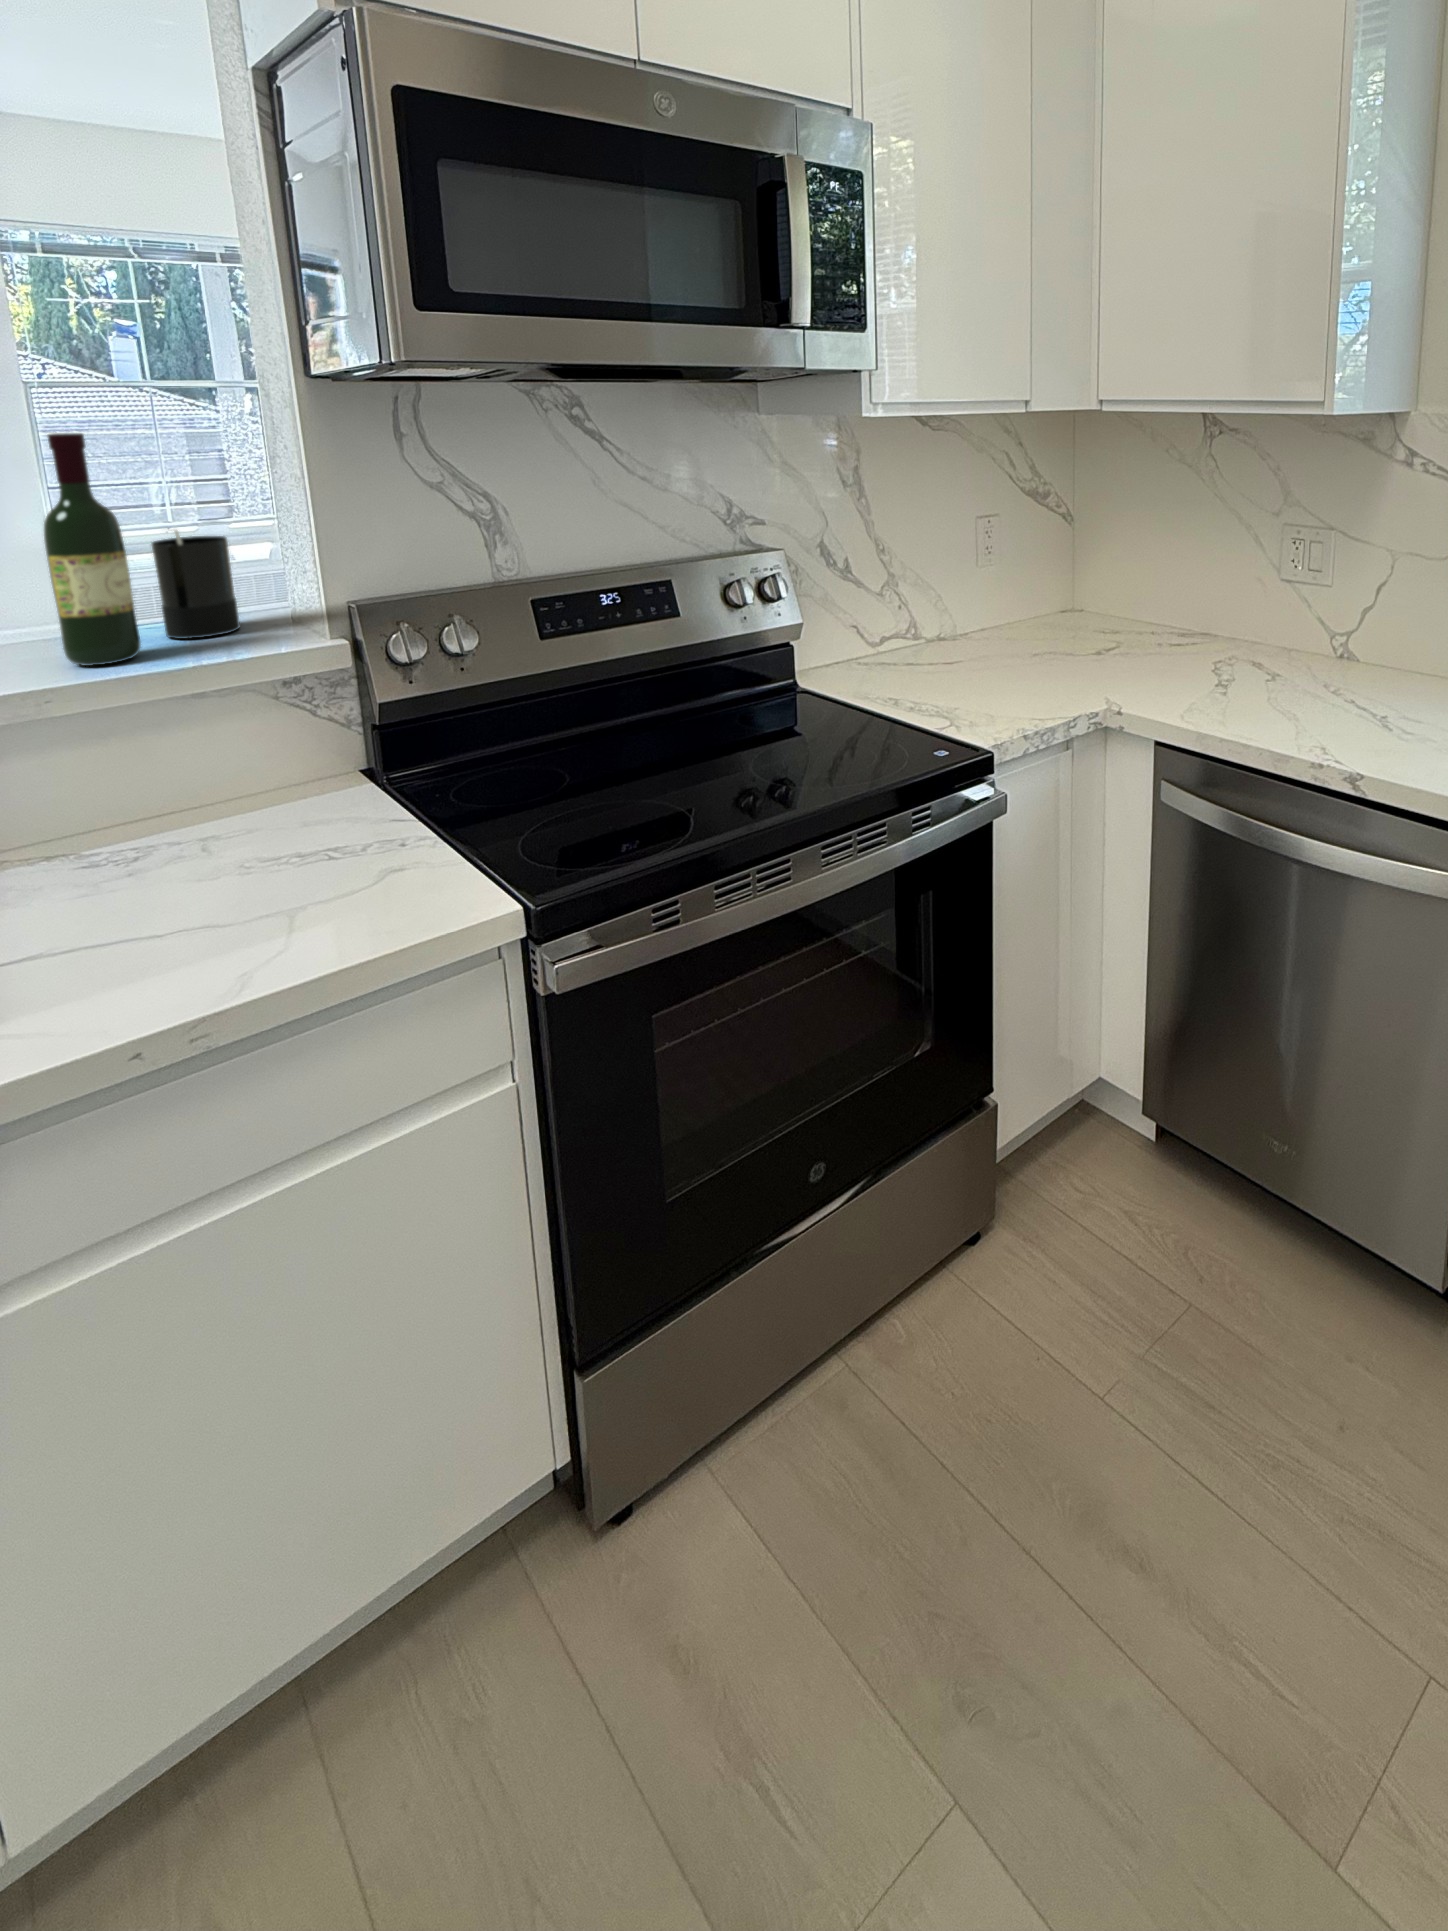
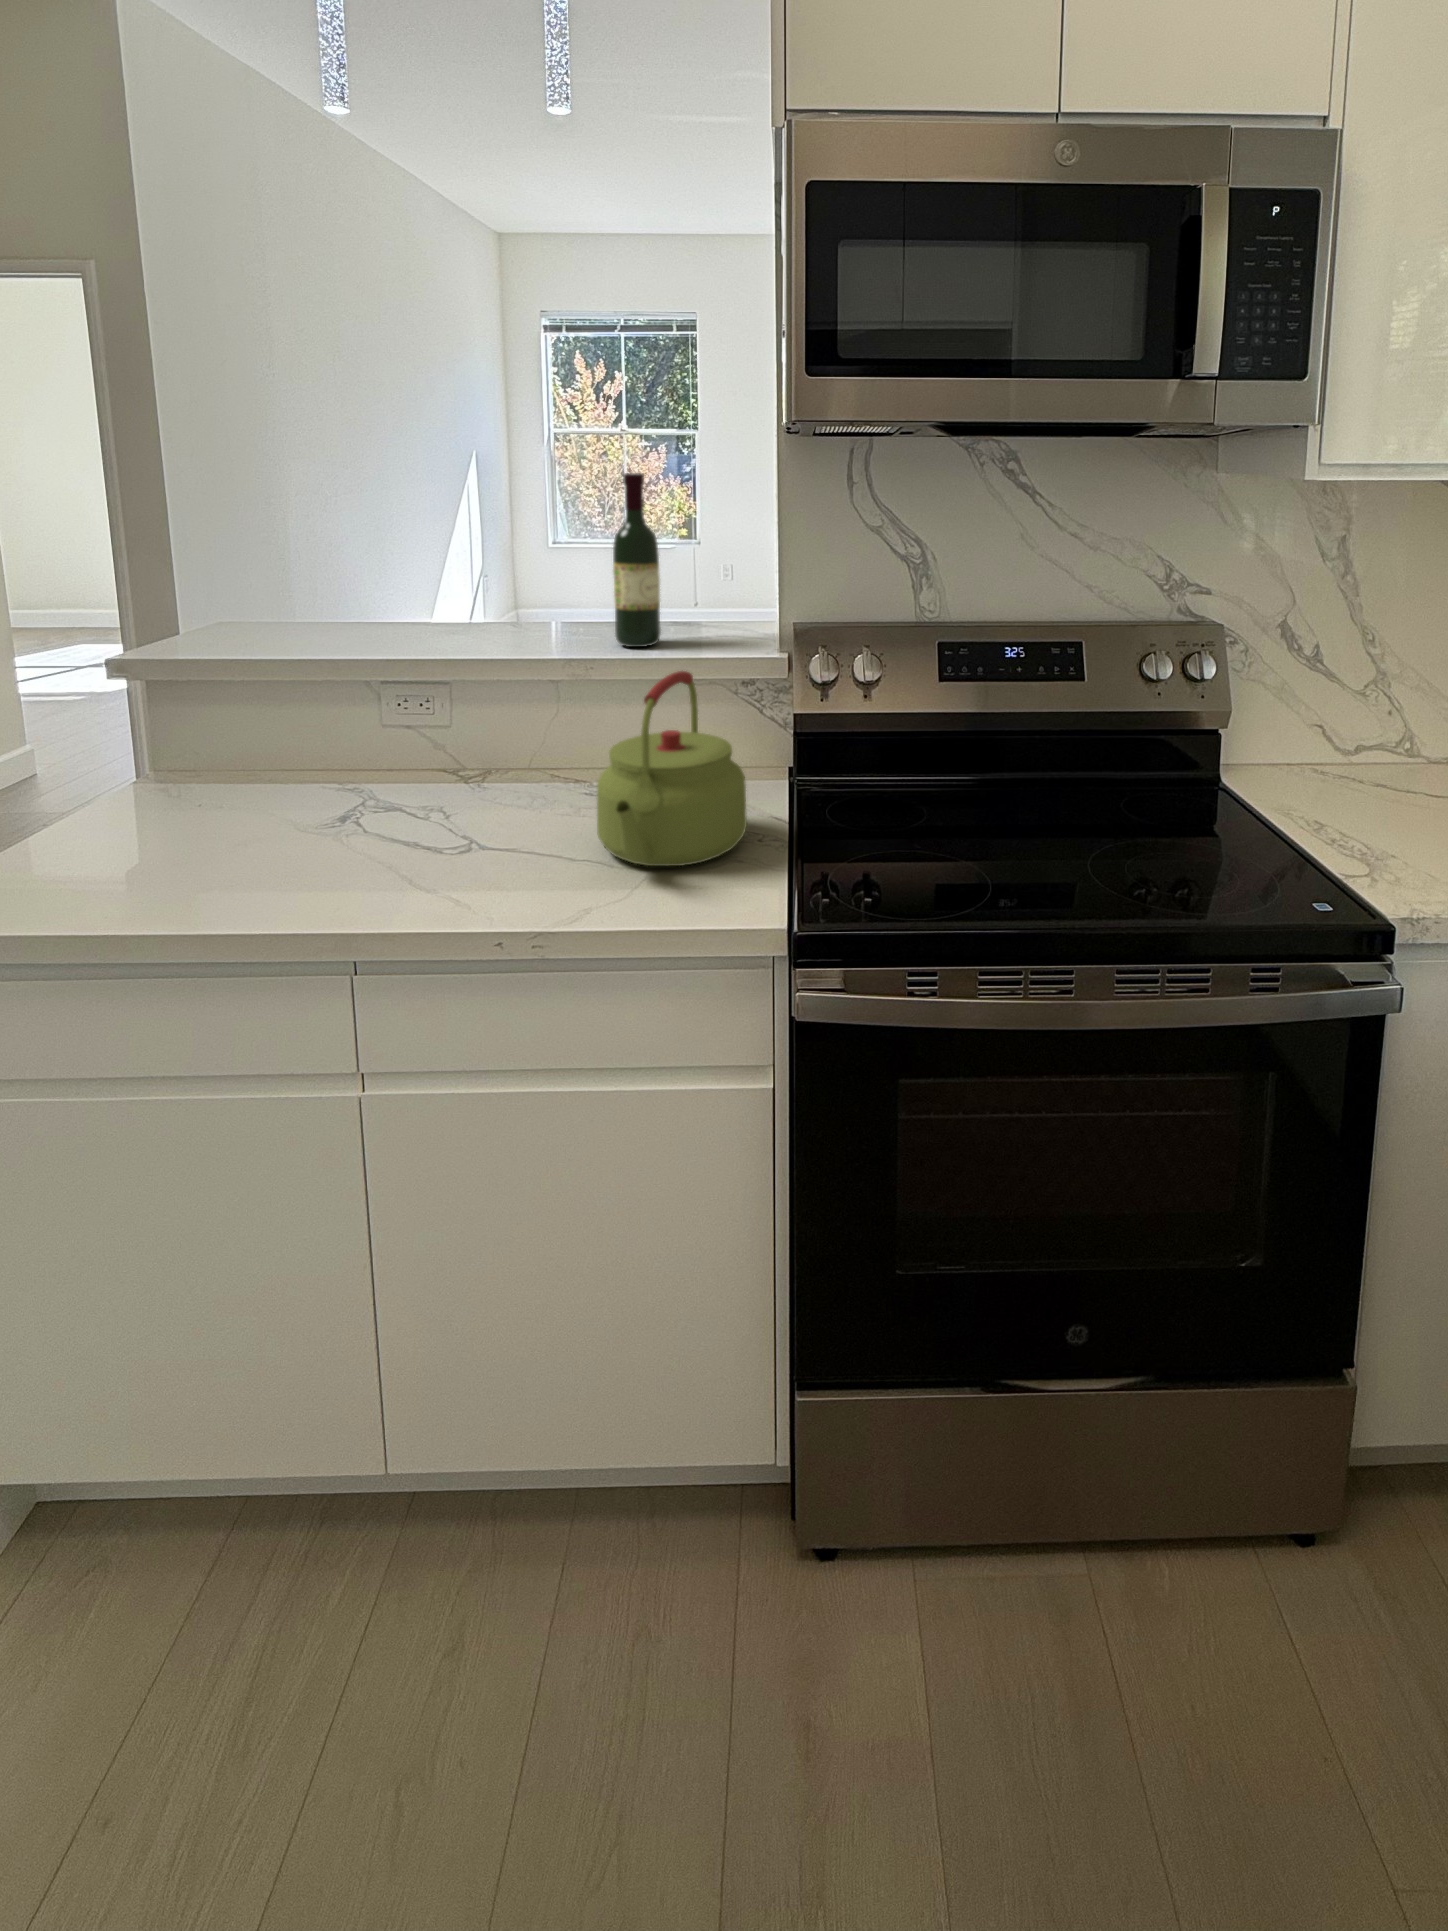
candle: present [152,530,240,639] -> none [686,549,735,637]
kettle: none [156,672,382,915] -> present [597,671,747,866]

